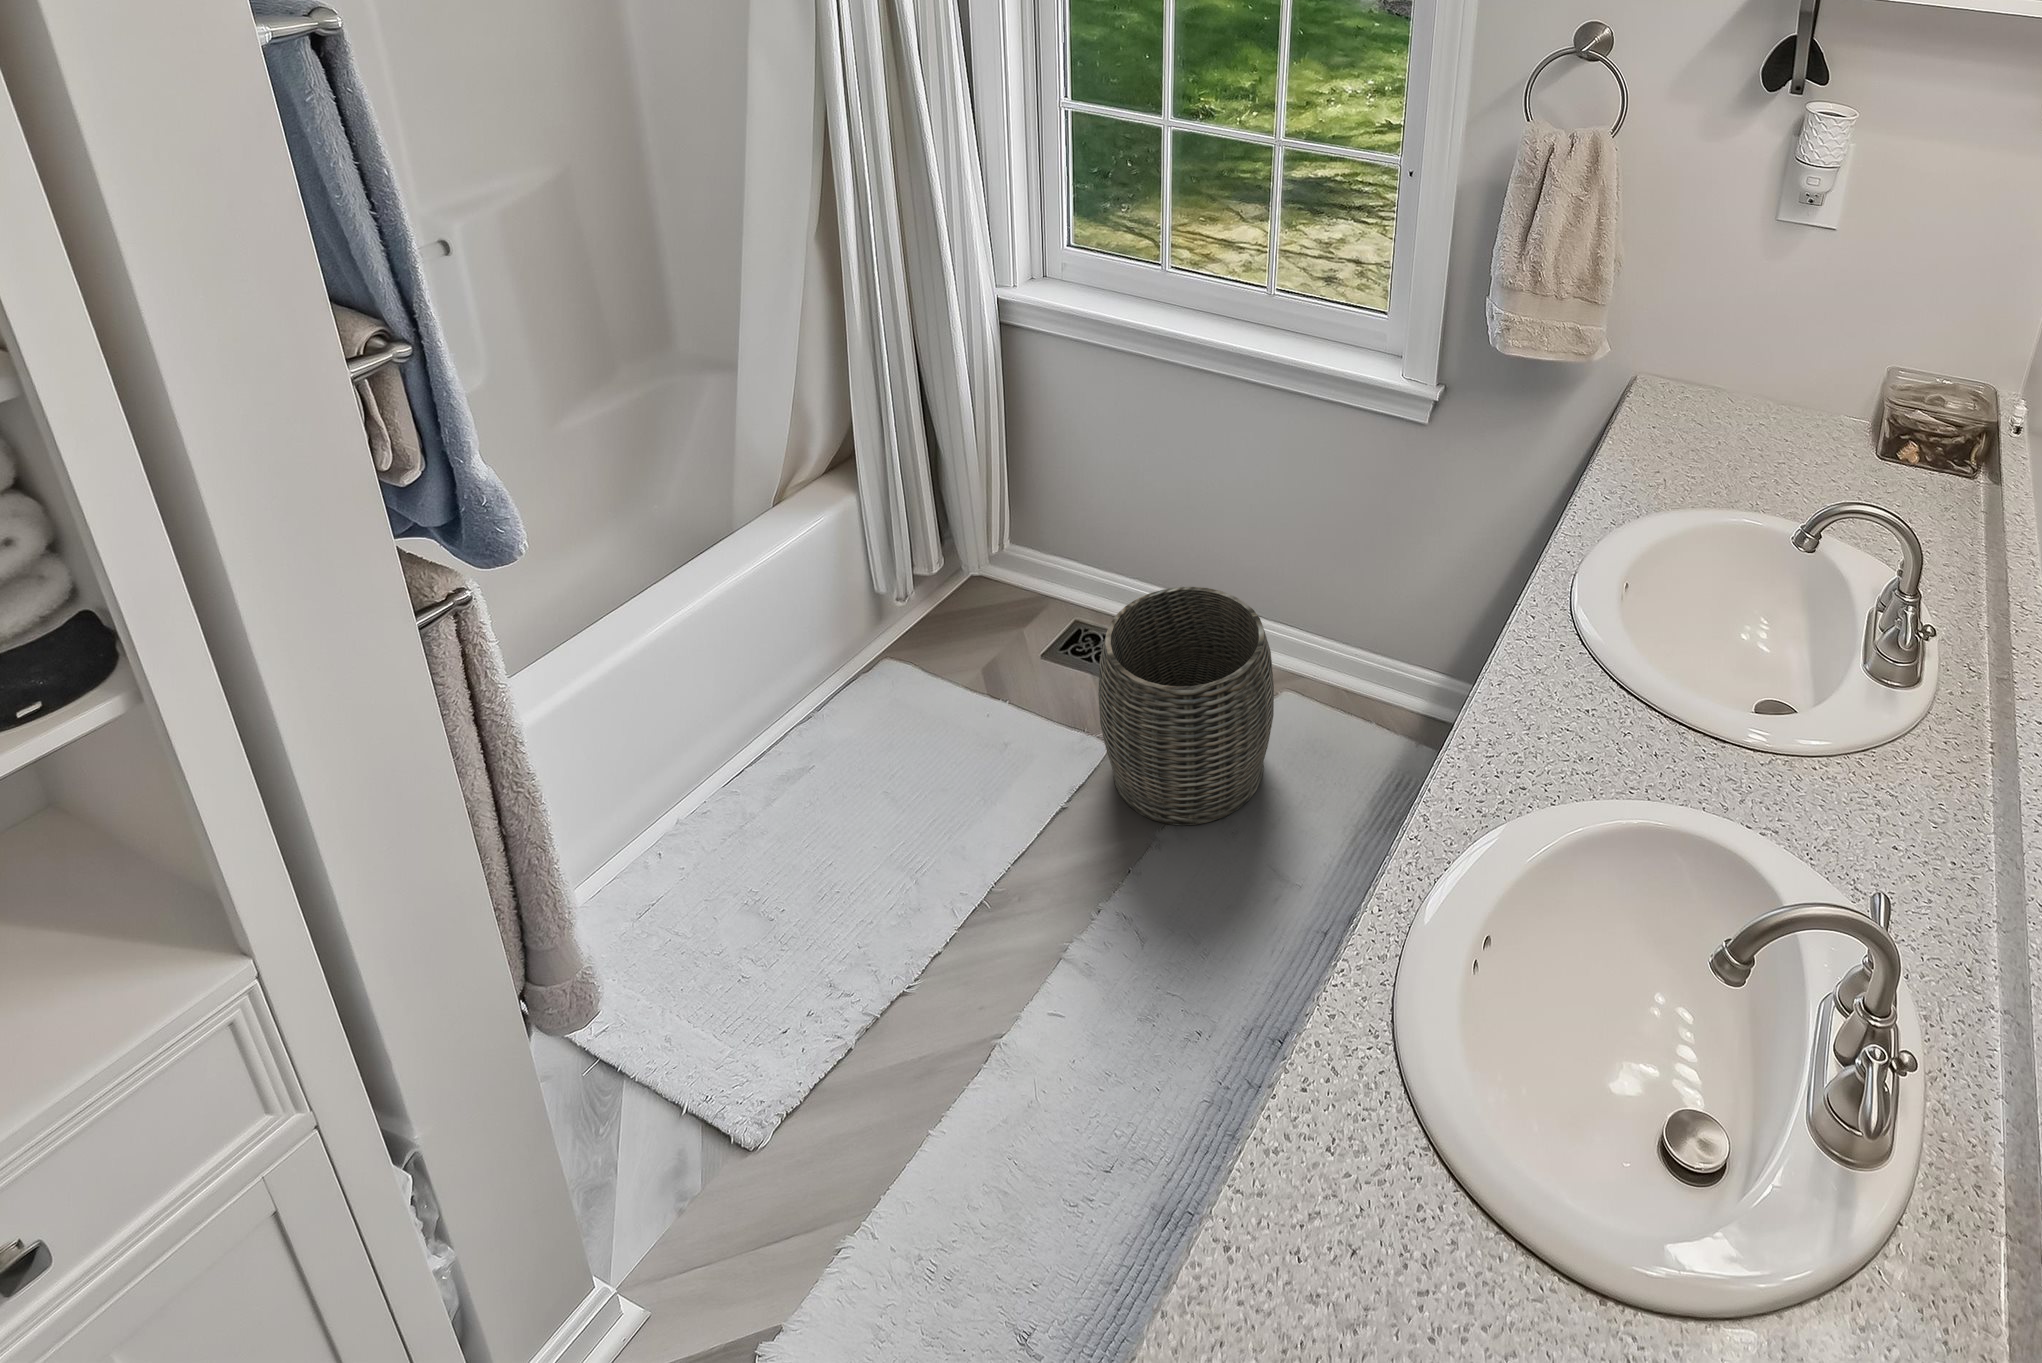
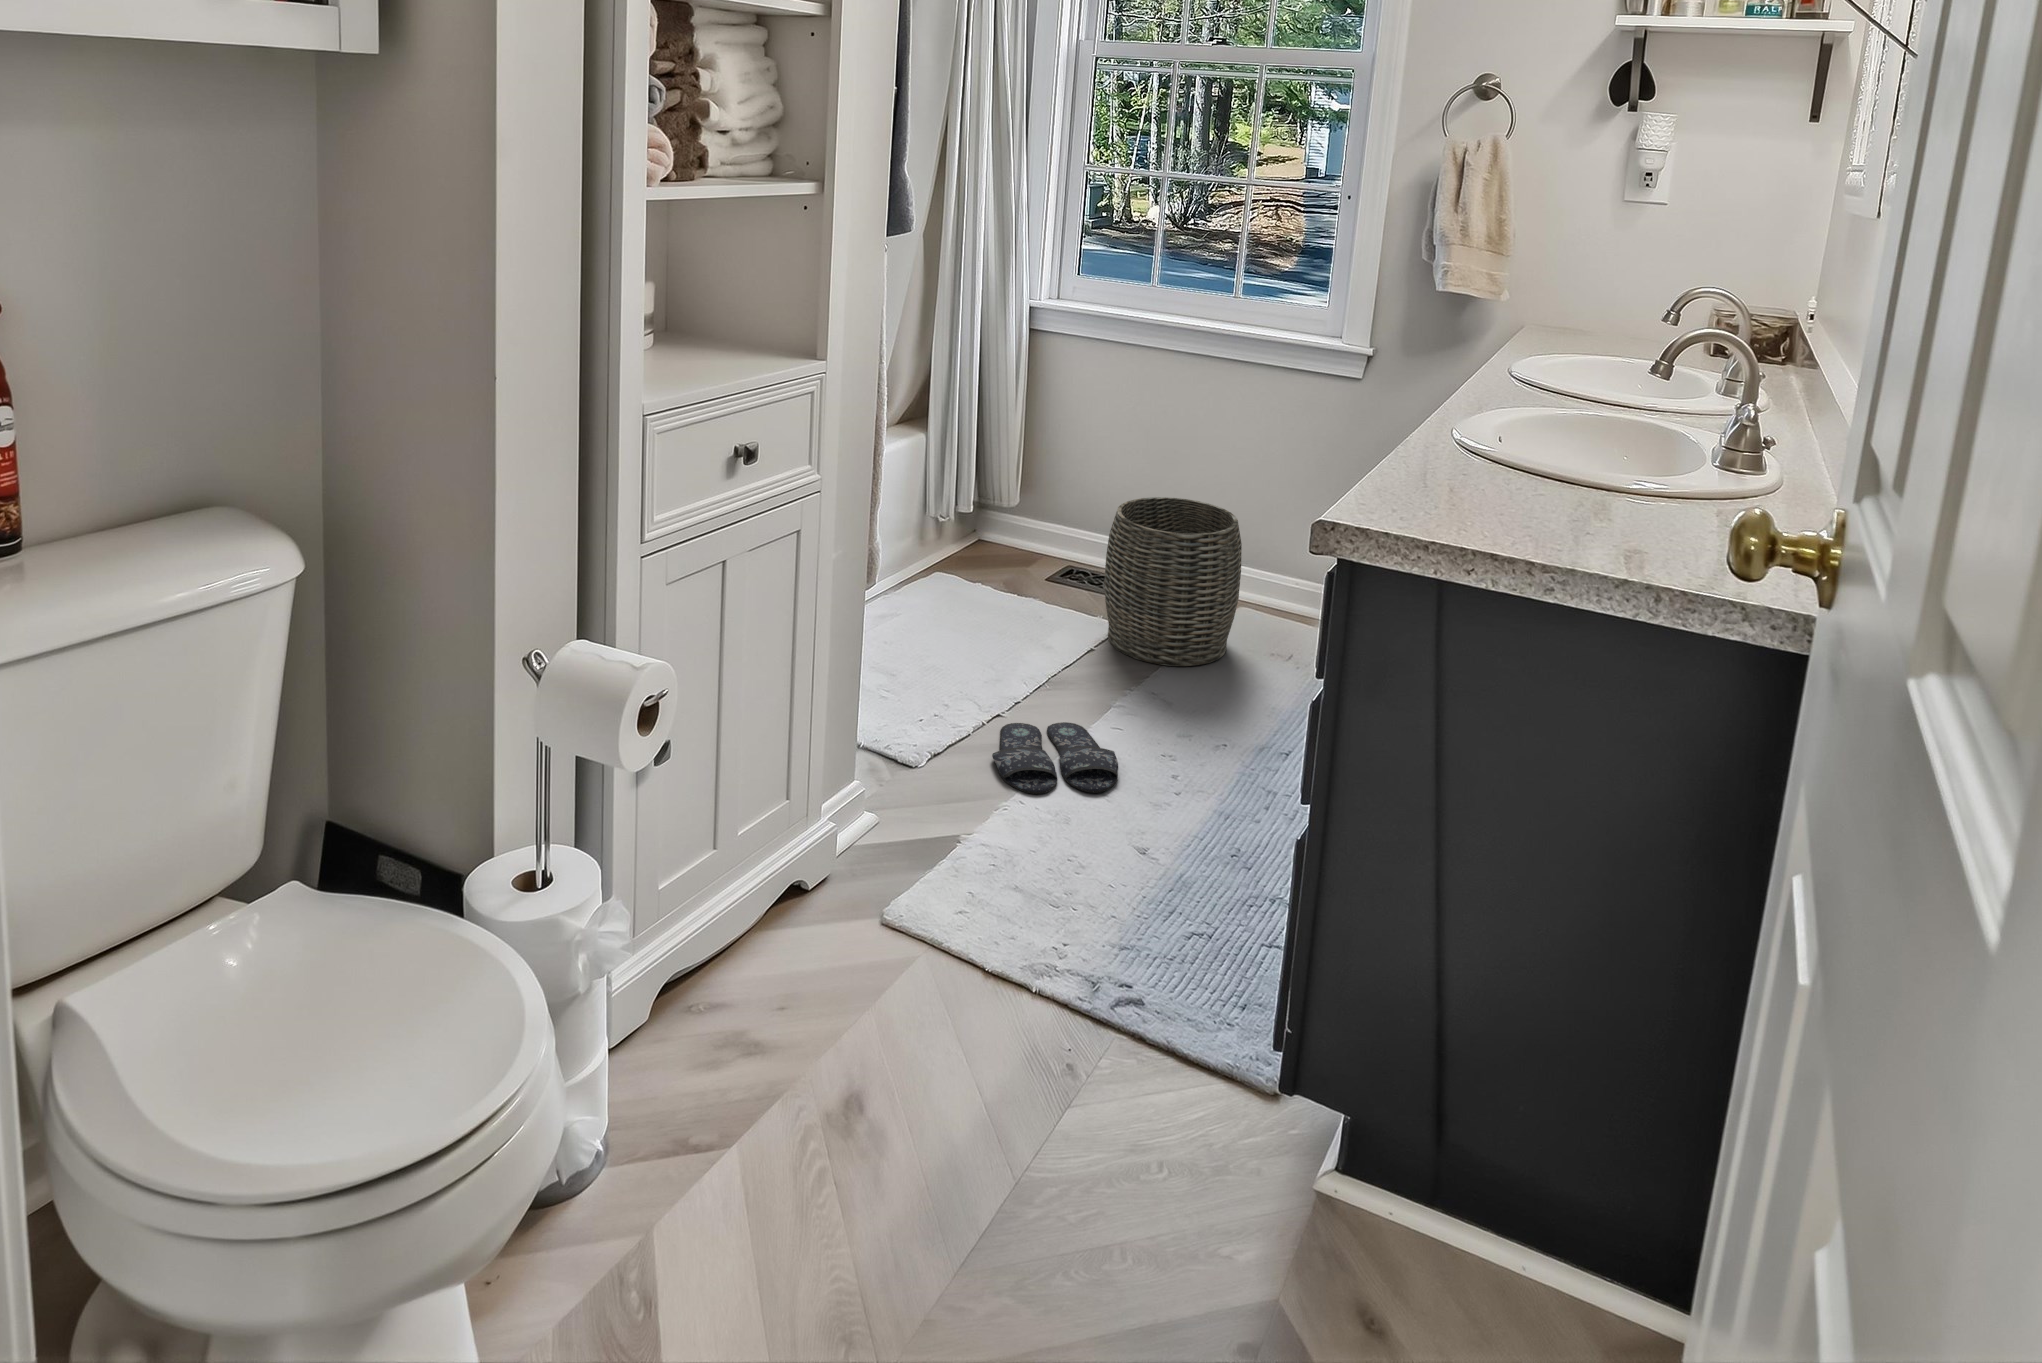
slippers: none [897,989,1068,1180] -> present [992,722,1118,794]

